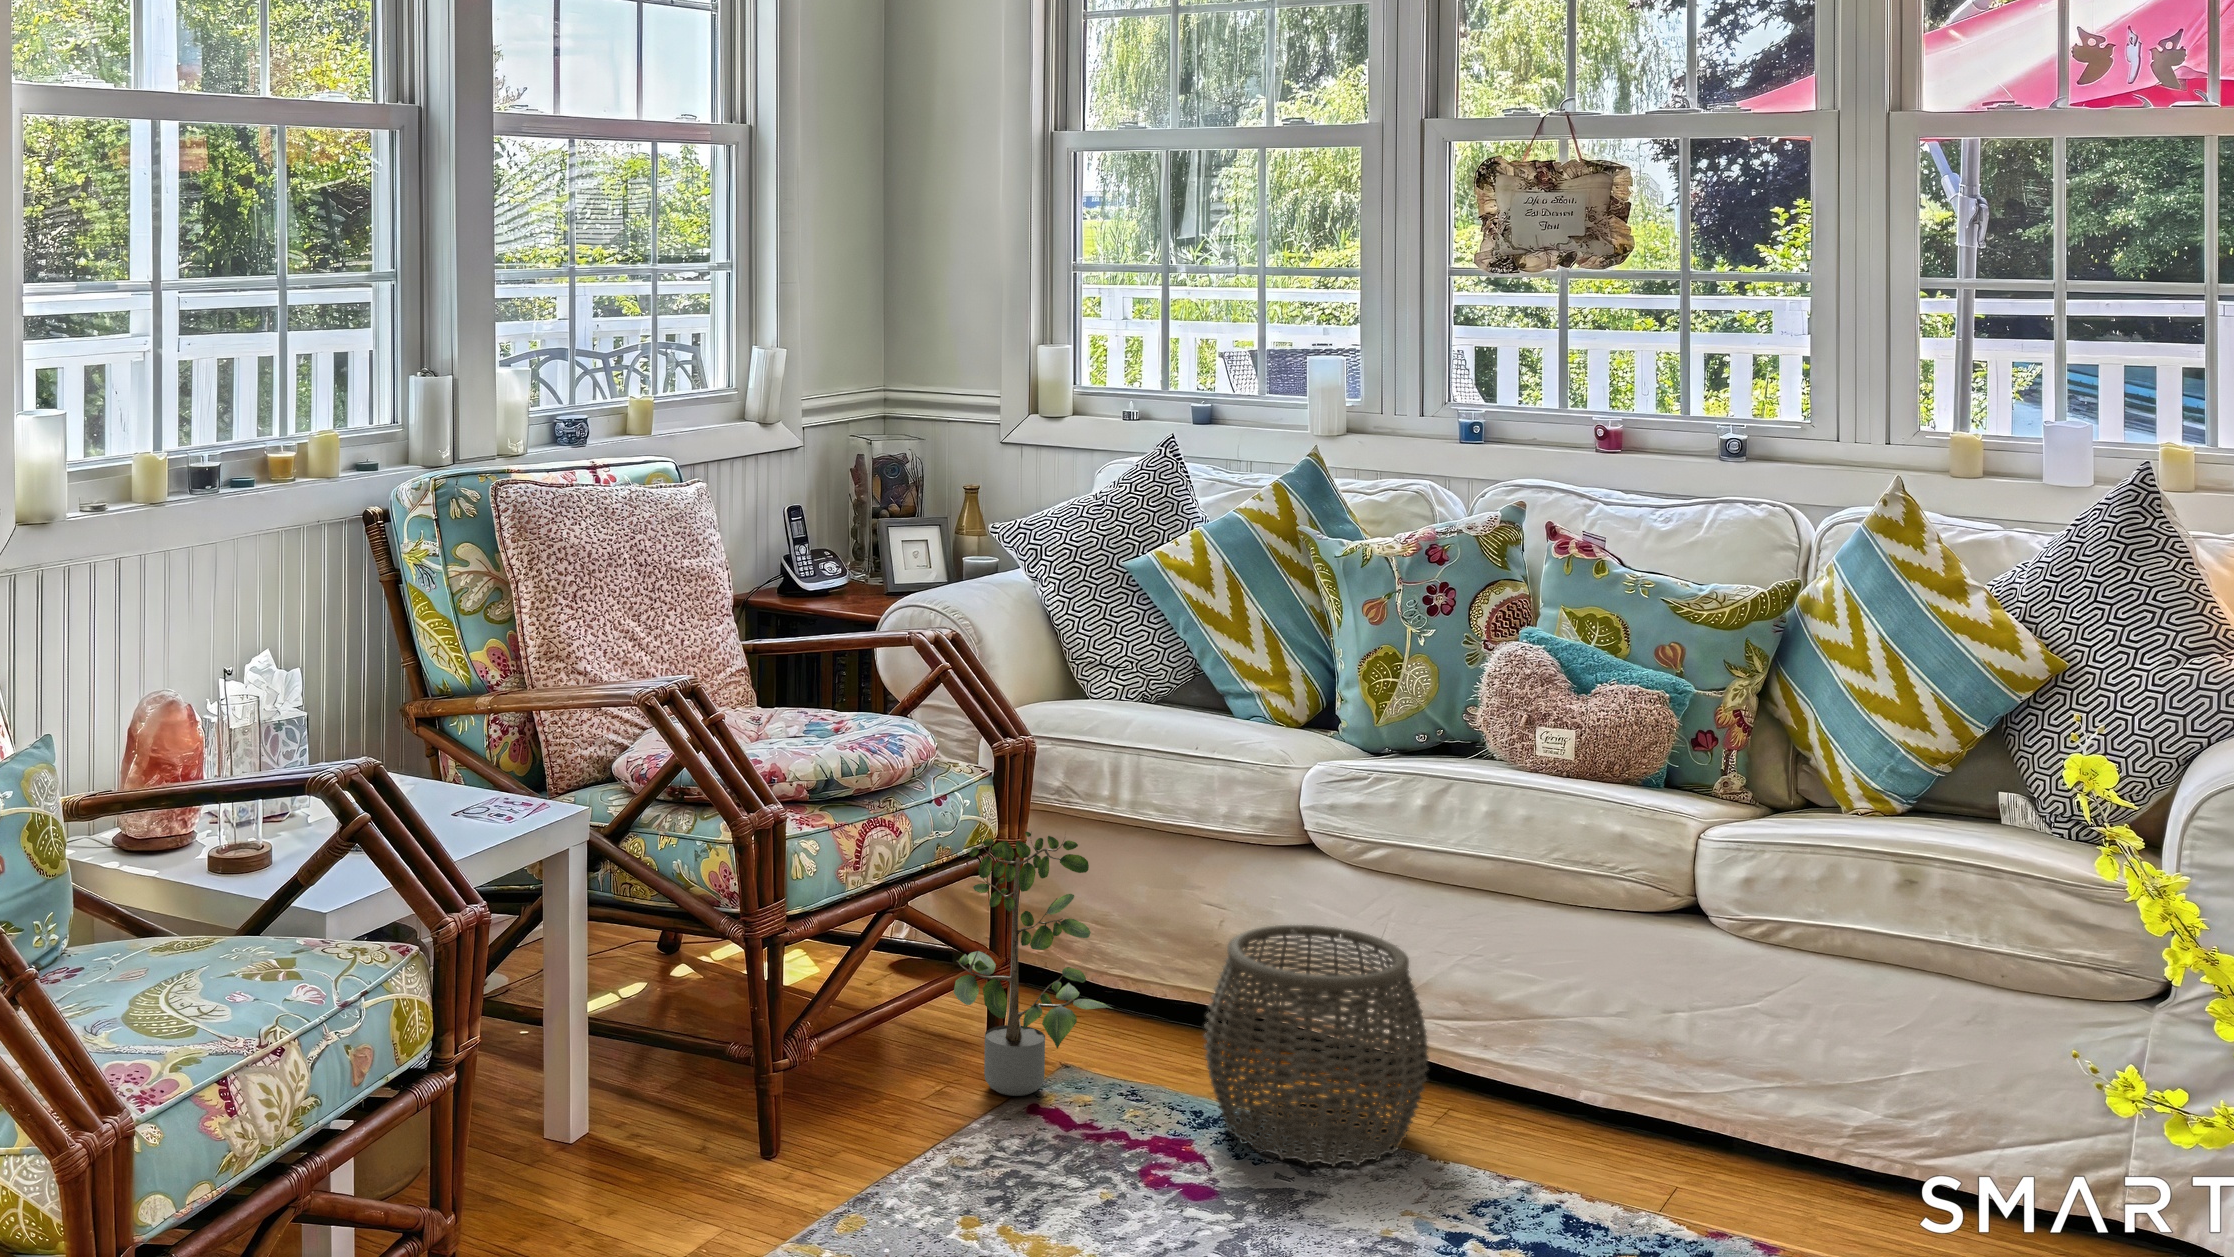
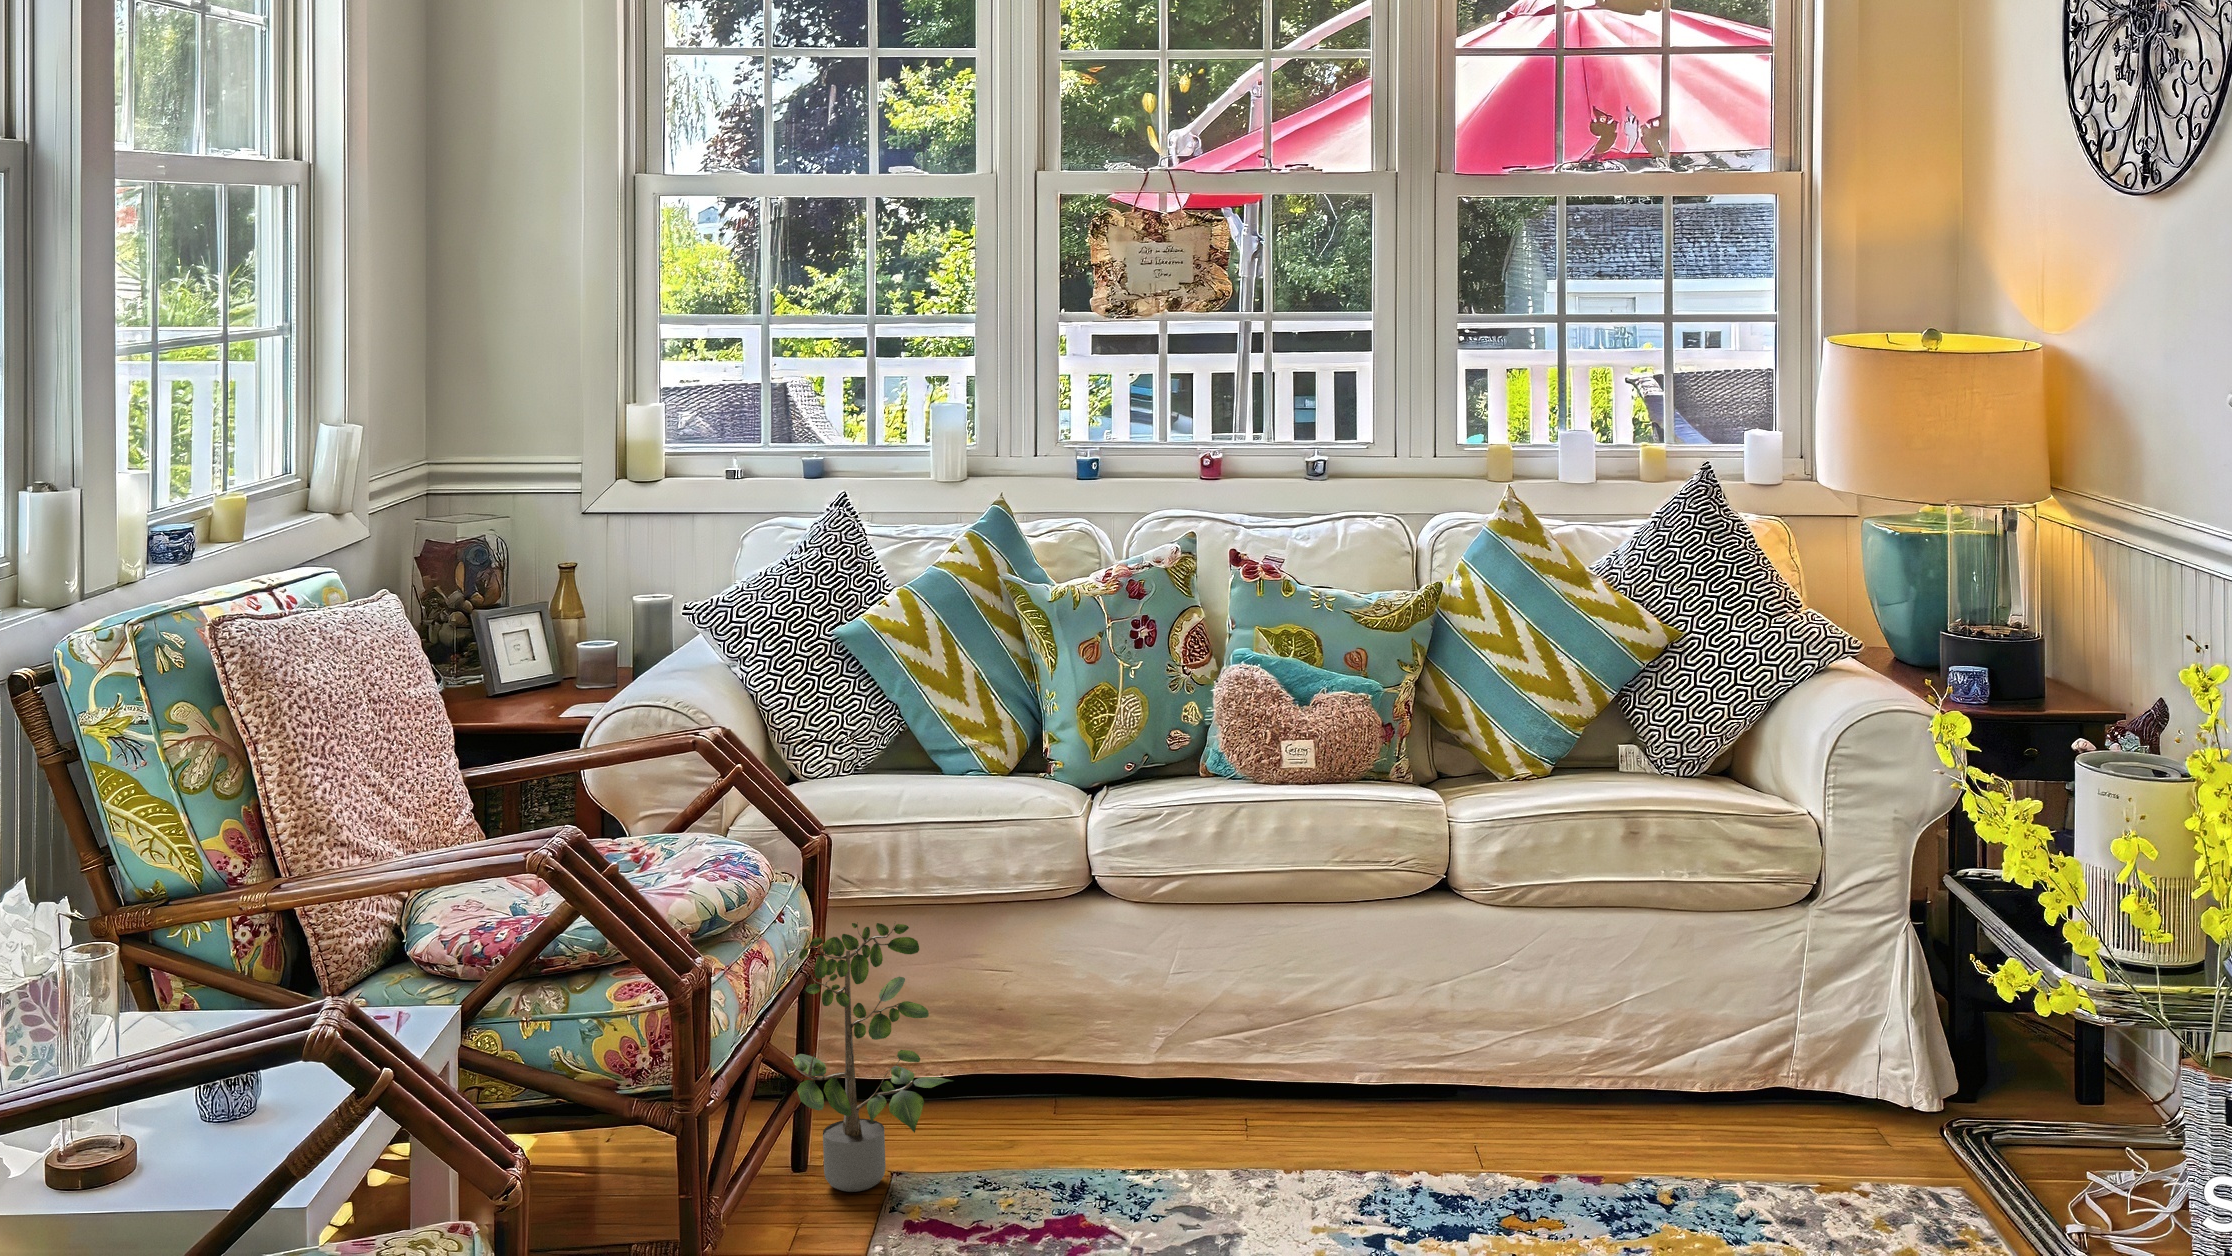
woven basket: present [1204,924,1429,1166] -> none [1044,958,1250,1186]

